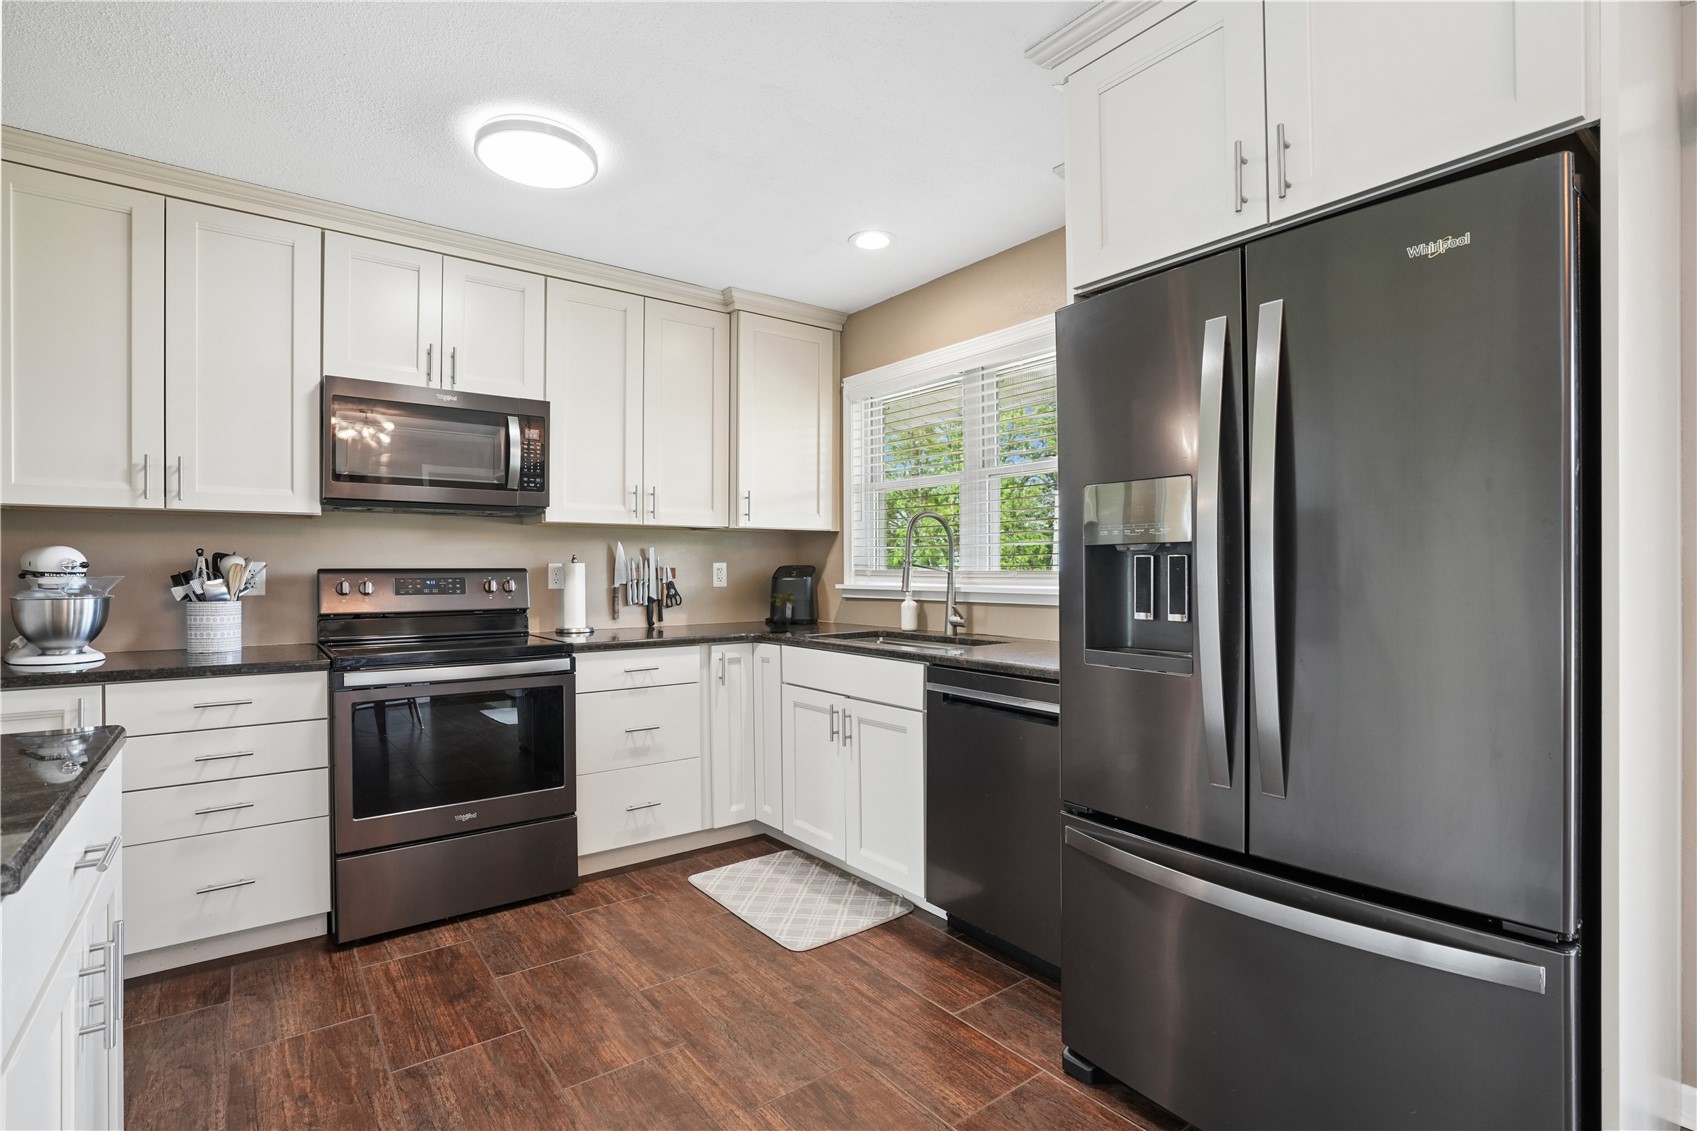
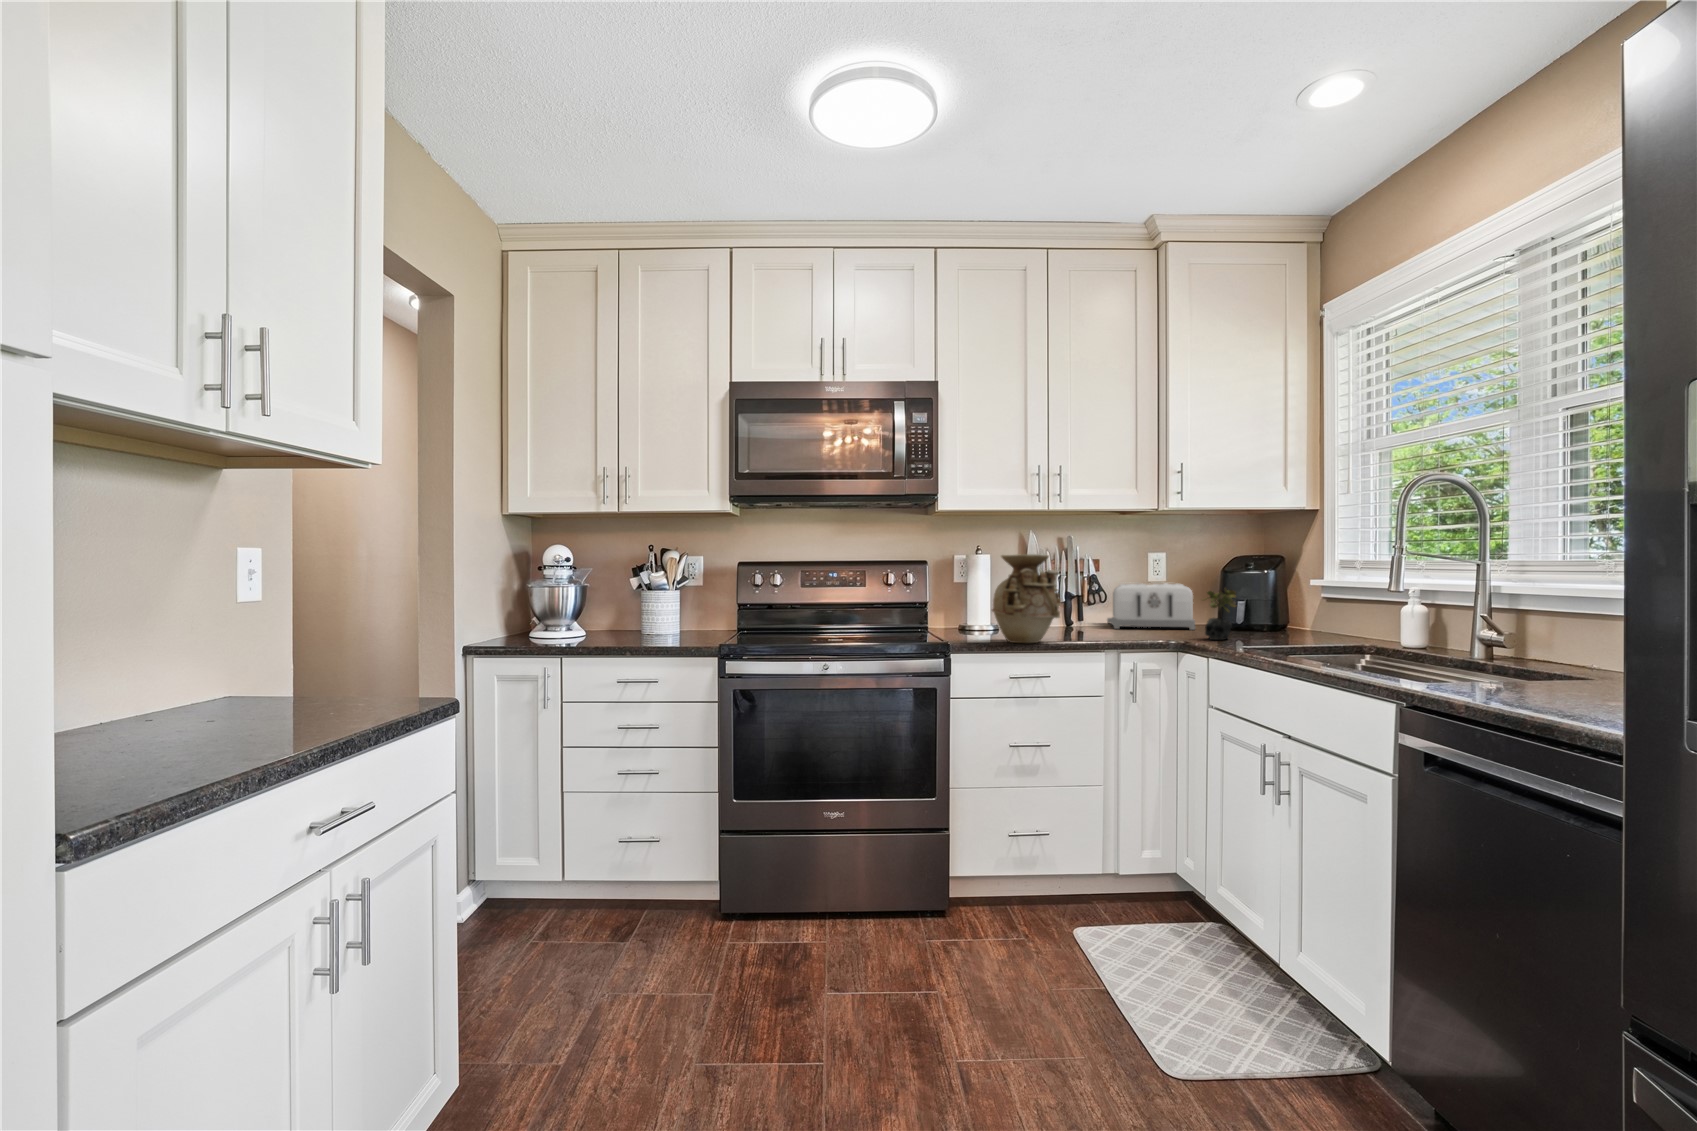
vase: none [609,563,670,642] -> present [992,554,1060,643]
toaster: none [678,588,755,628] -> present [1107,583,1195,630]

